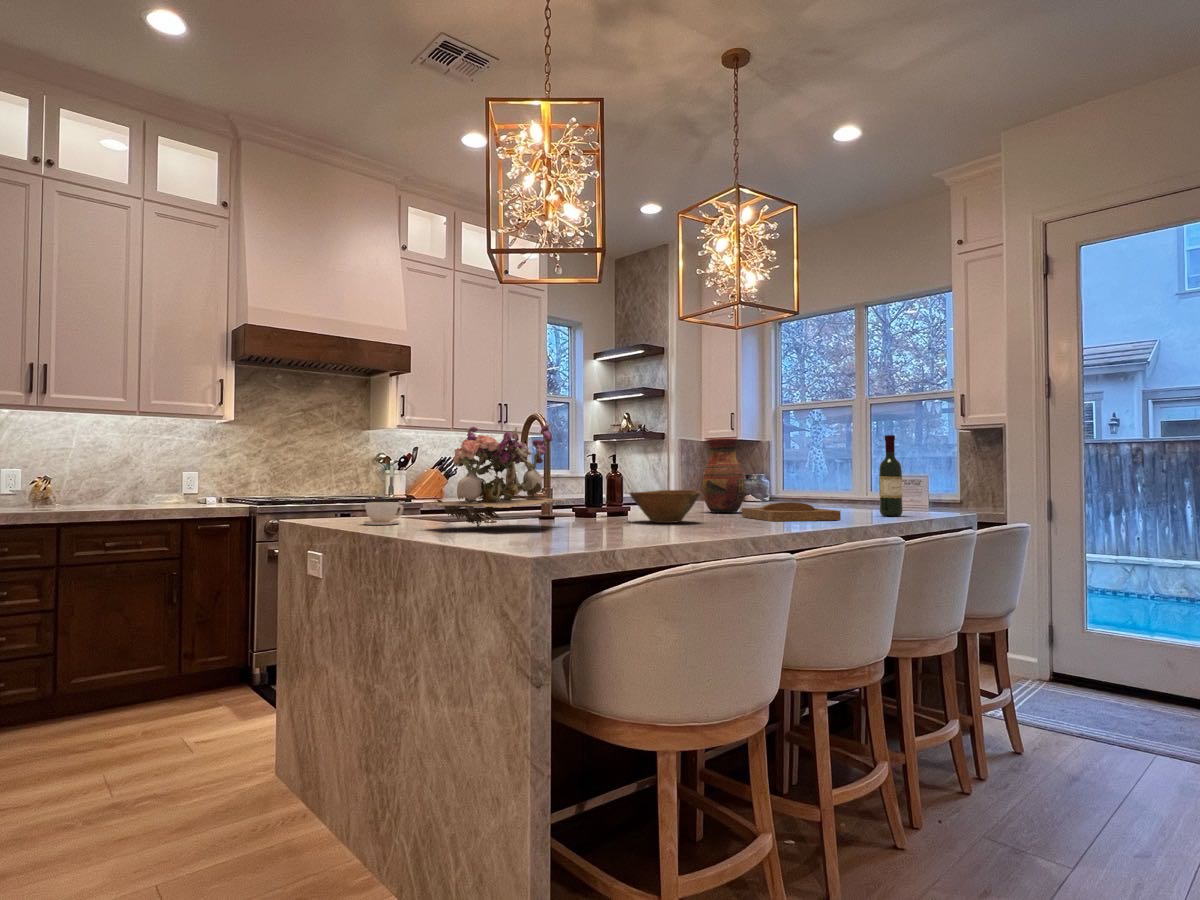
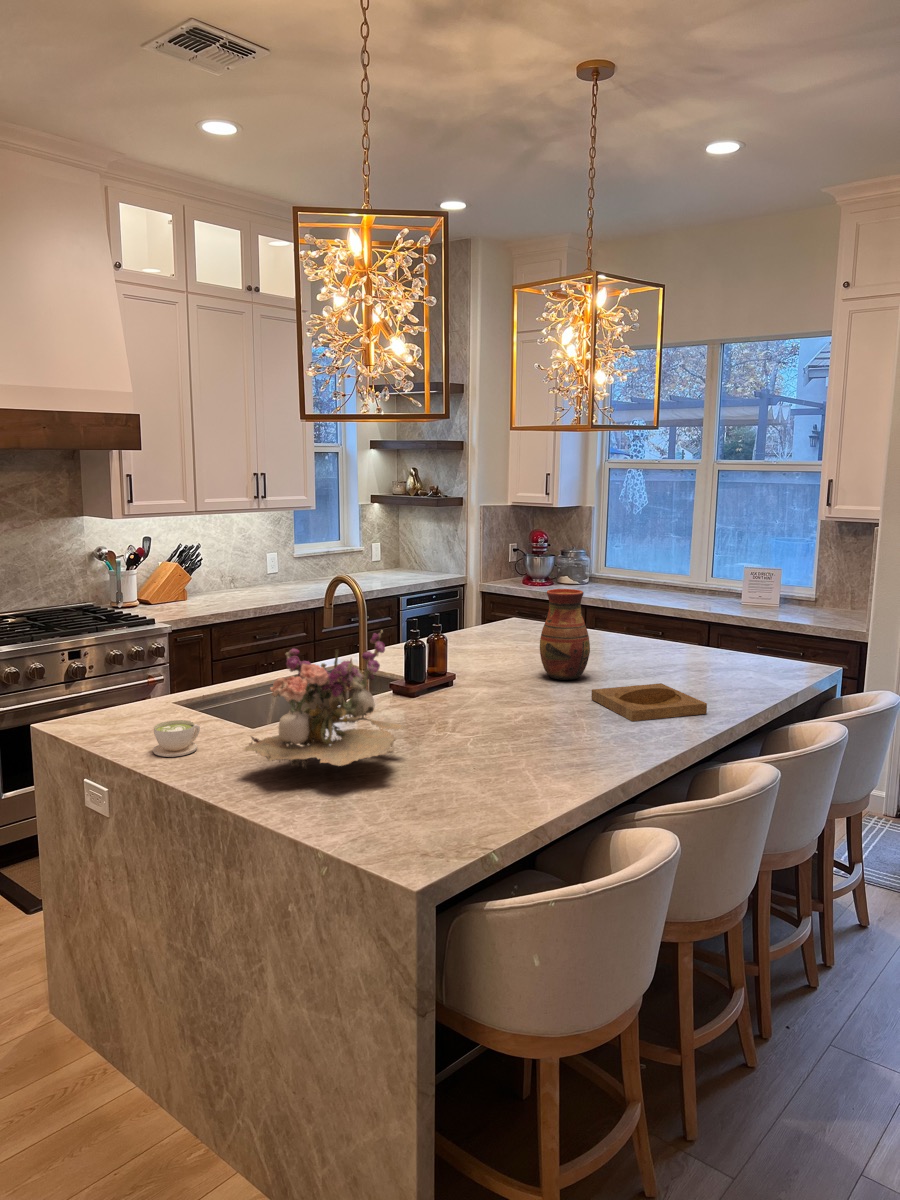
wine bottle: present [879,435,903,516] -> none [744,598,772,692]
bowl: present [630,490,700,523] -> none [471,685,555,734]

